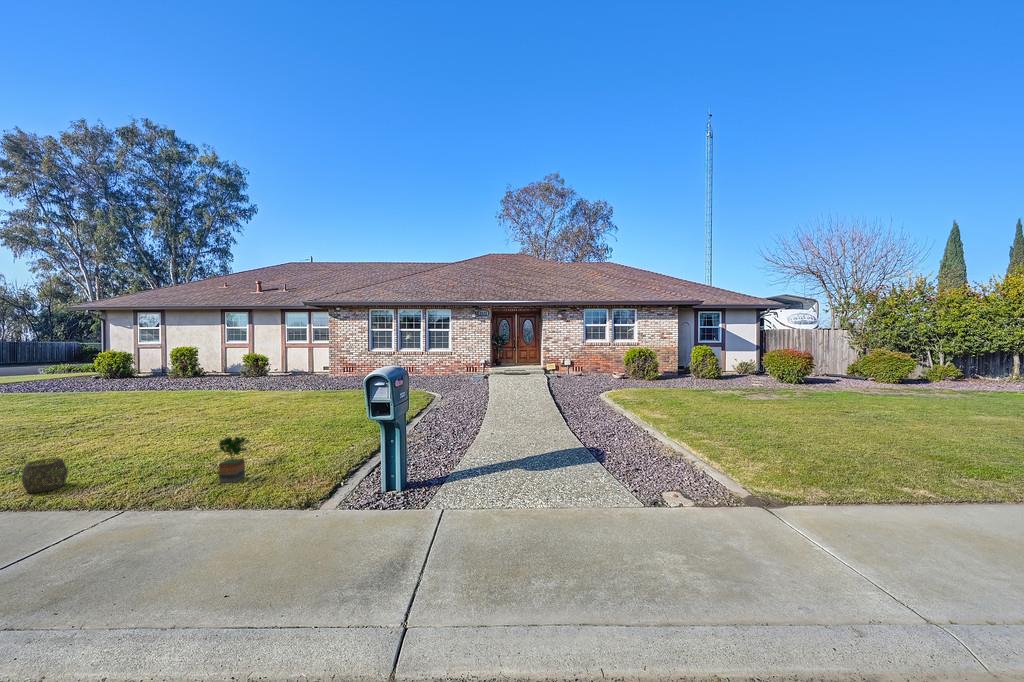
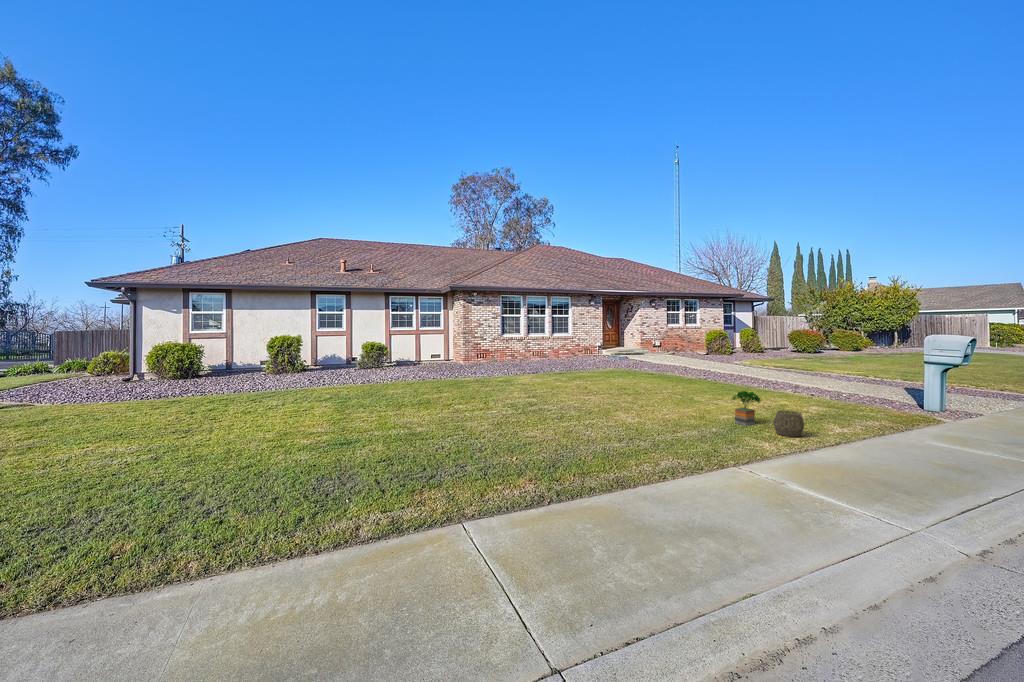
potted tree: present [219,437,249,483] -> present [733,391,761,426]

